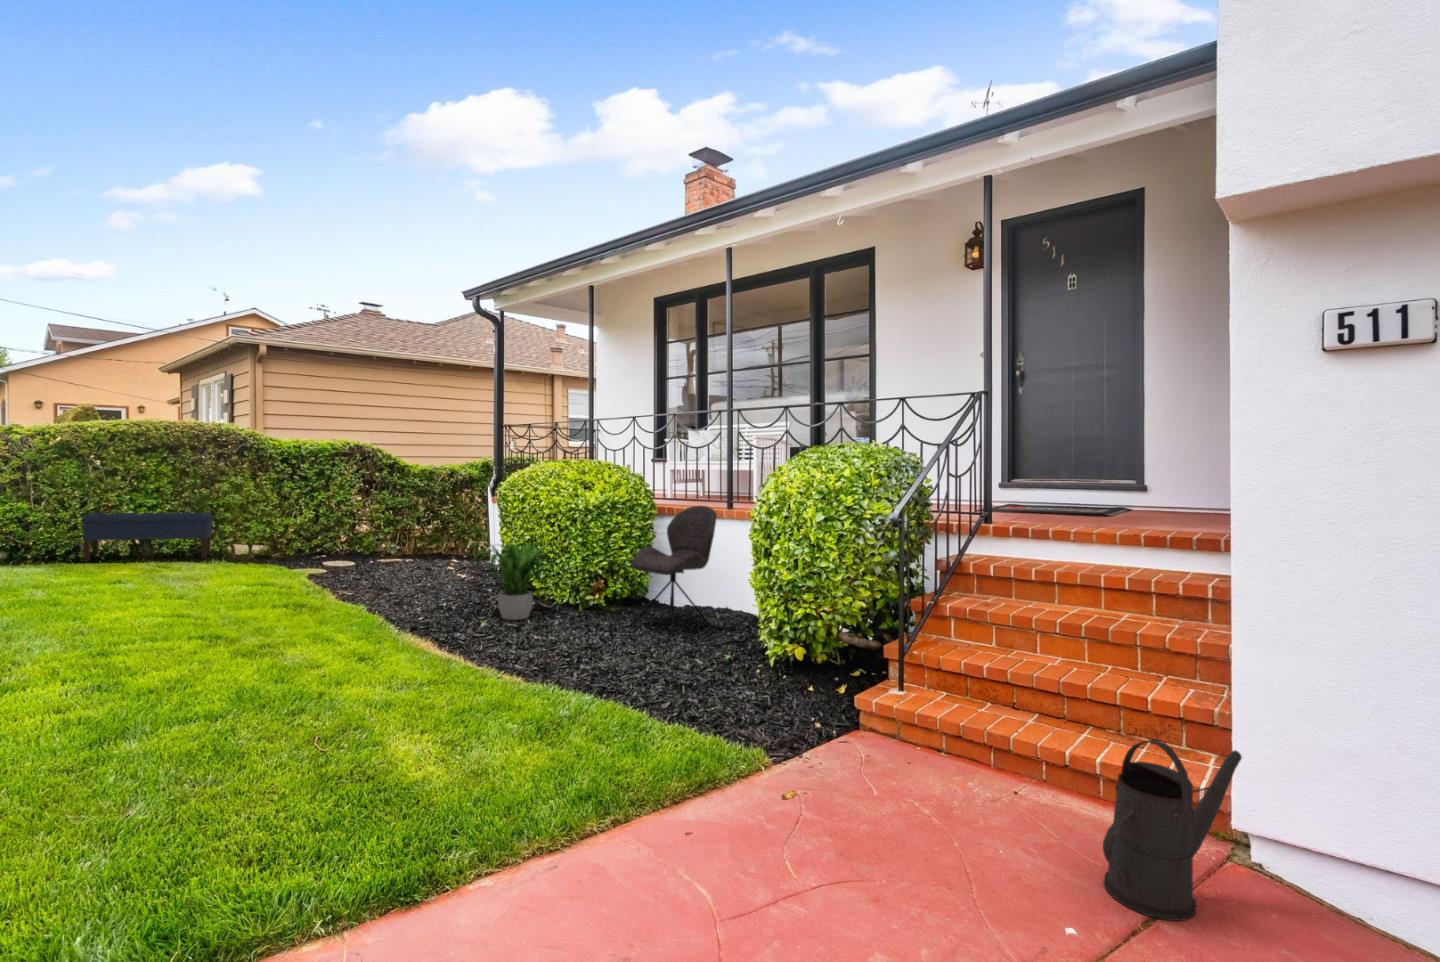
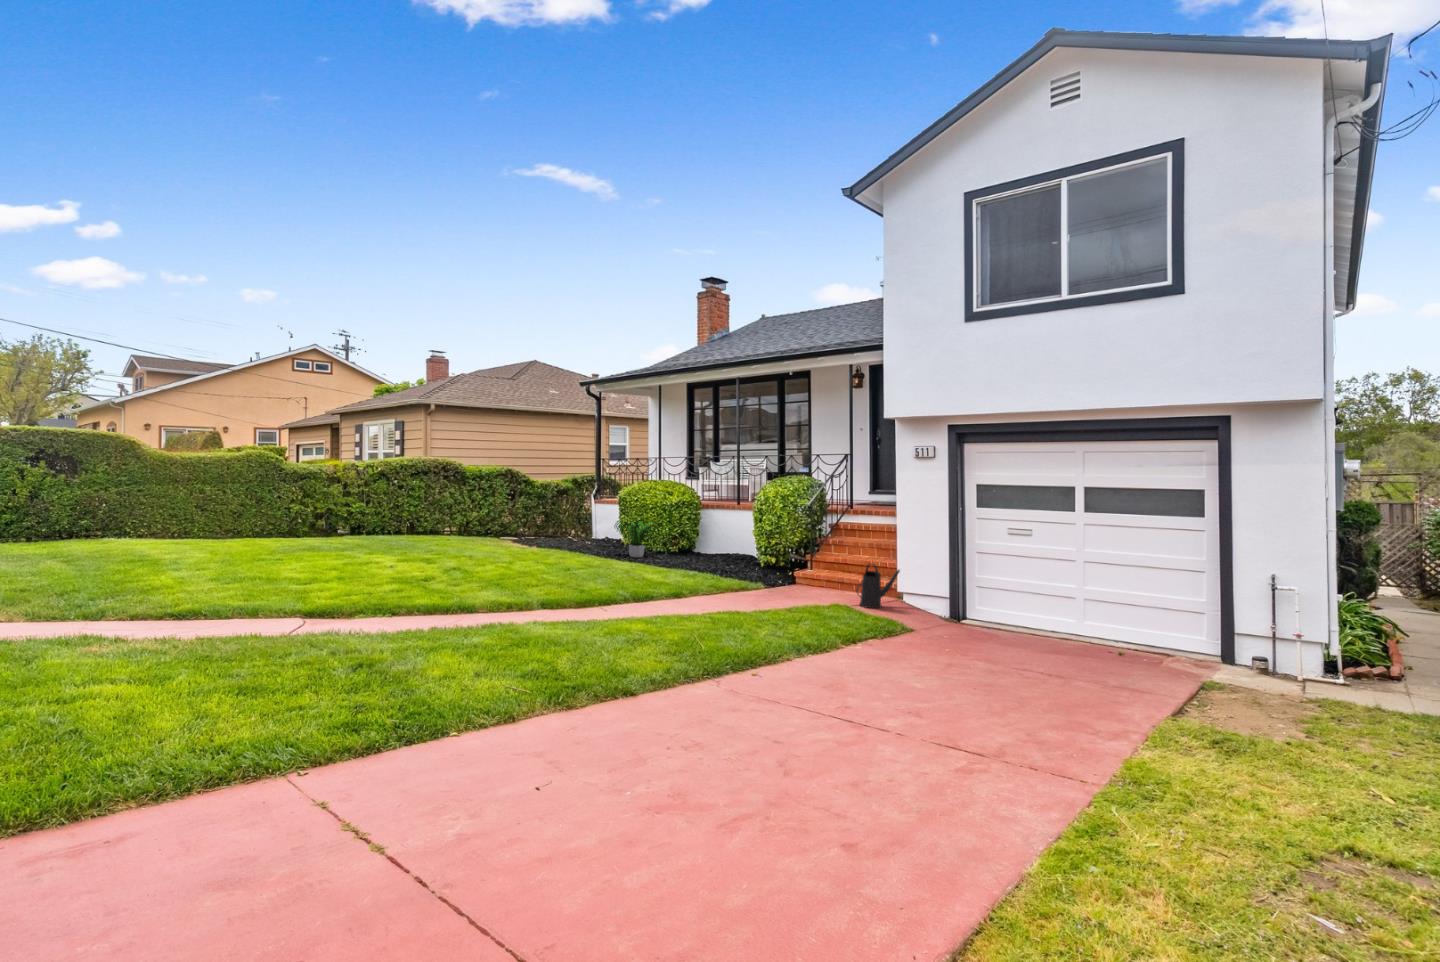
chair: present [631,506,717,636] -> none [693,503,733,563]
bench: present [81,512,213,563] -> none [382,509,444,536]

